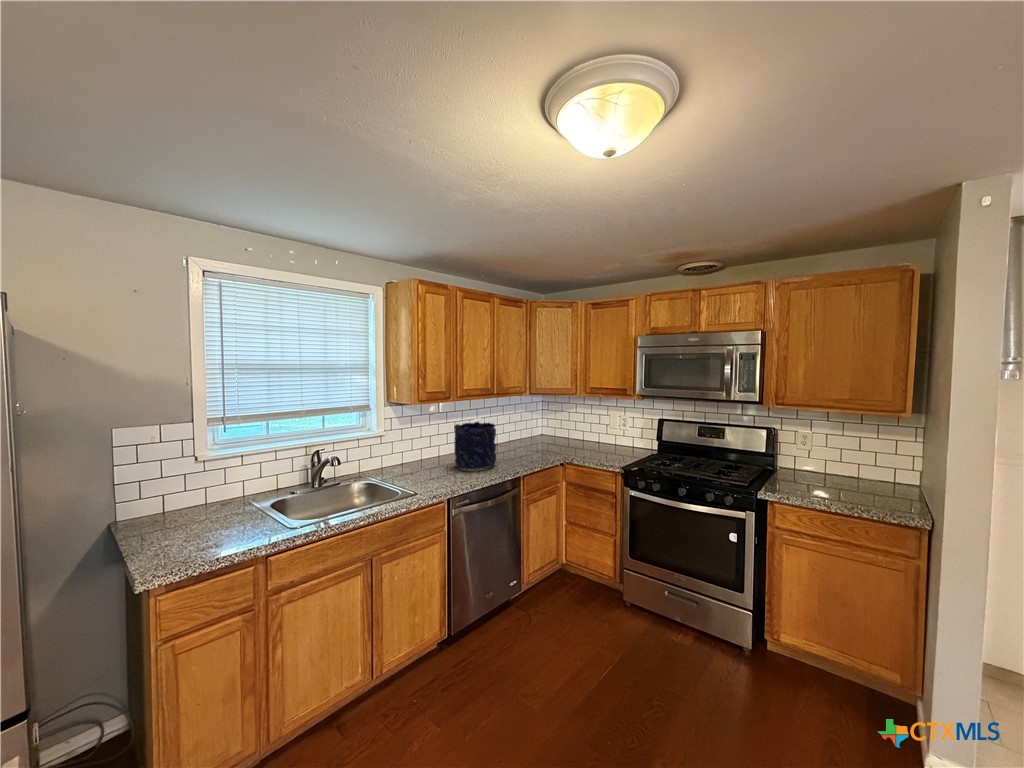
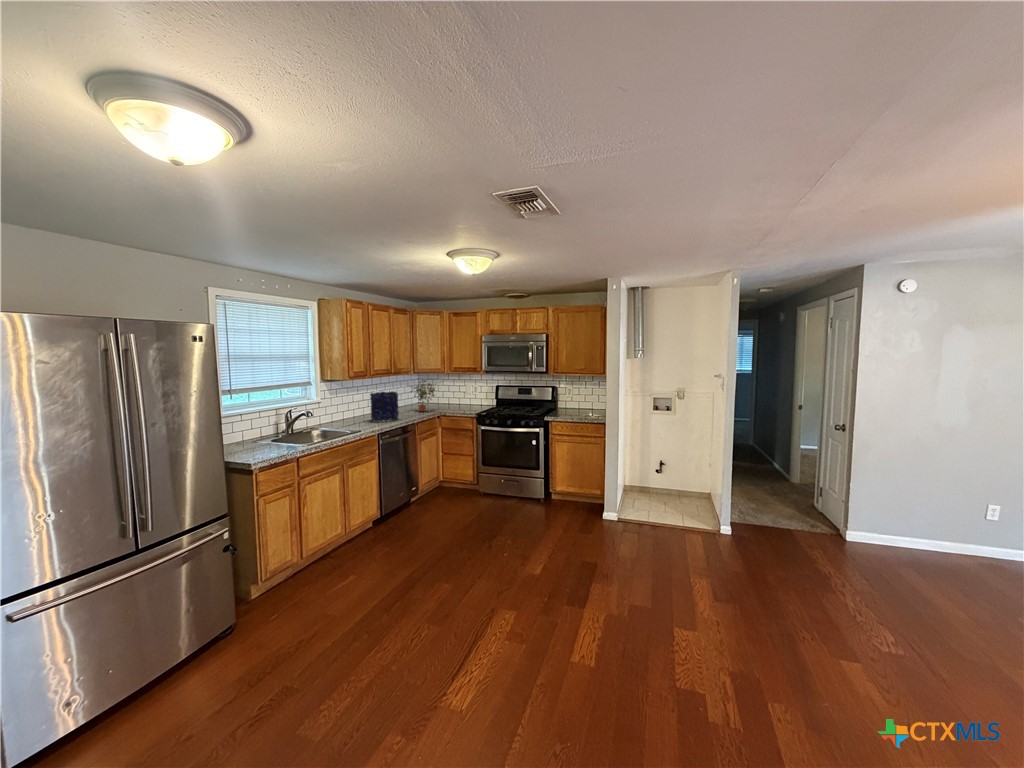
potted plant: none [523,404,561,453] -> present [410,380,435,412]

